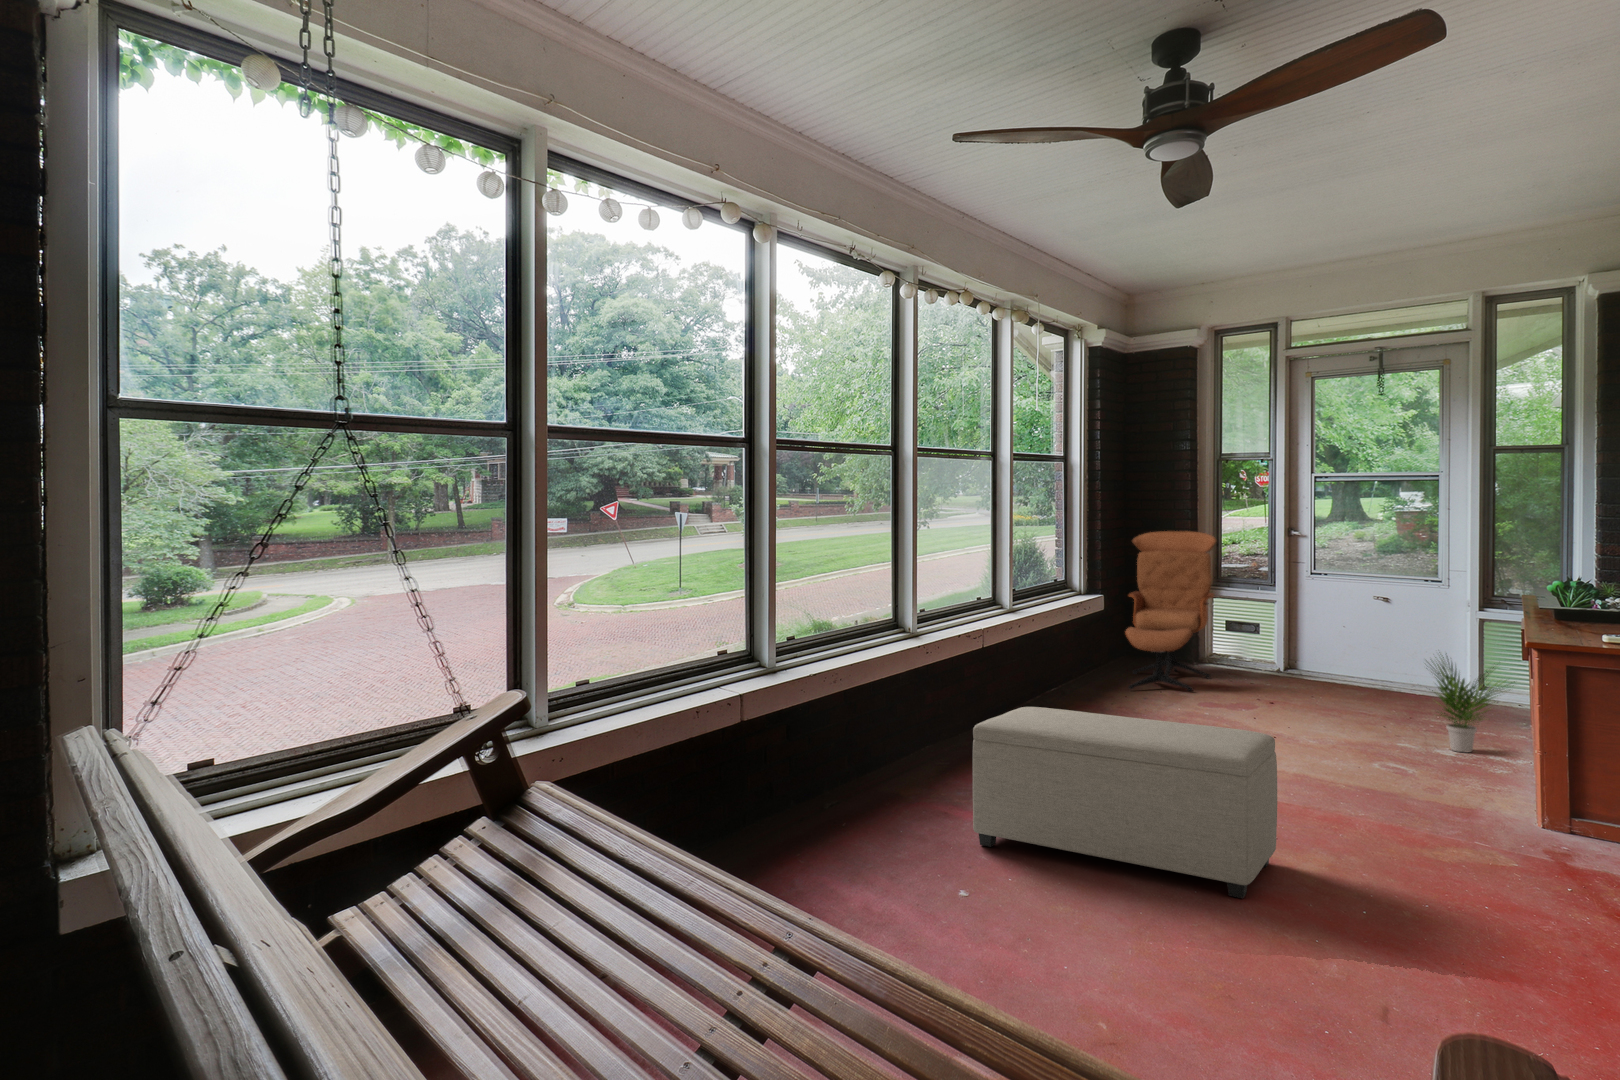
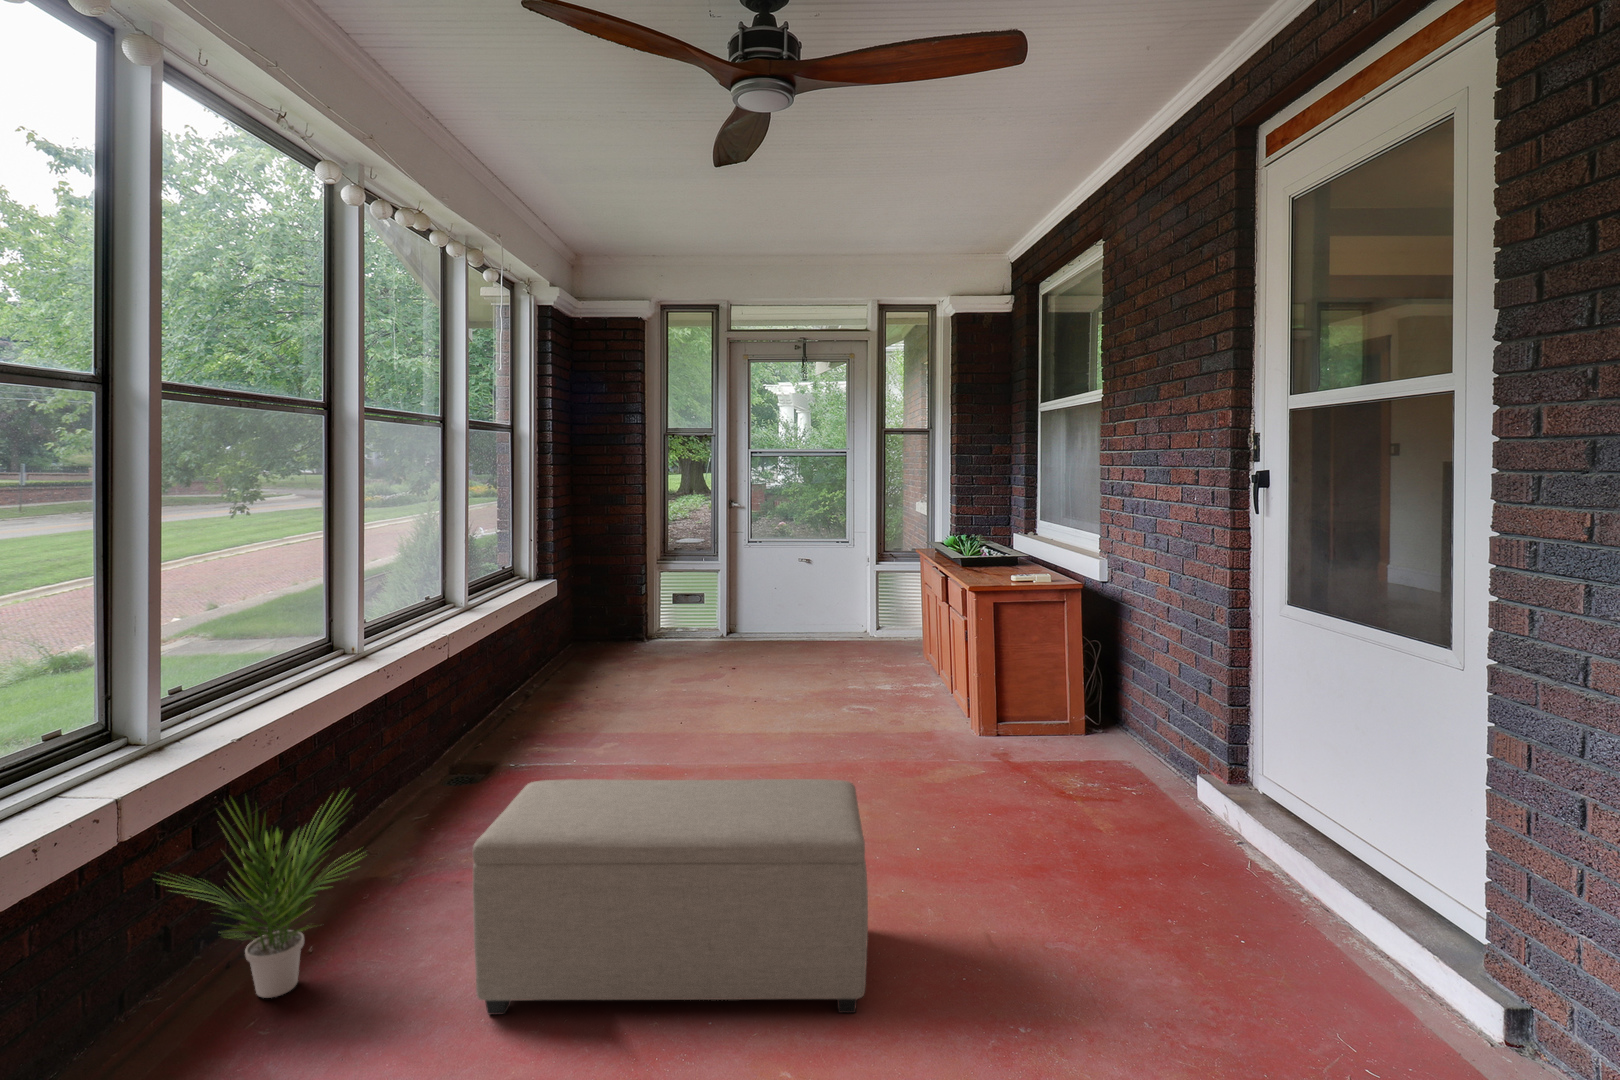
lounge chair: present [1125,531,1216,691] -> none [585,506,668,677]
potted plant: present [1432,657,1500,752] -> present [167,795,356,998]

